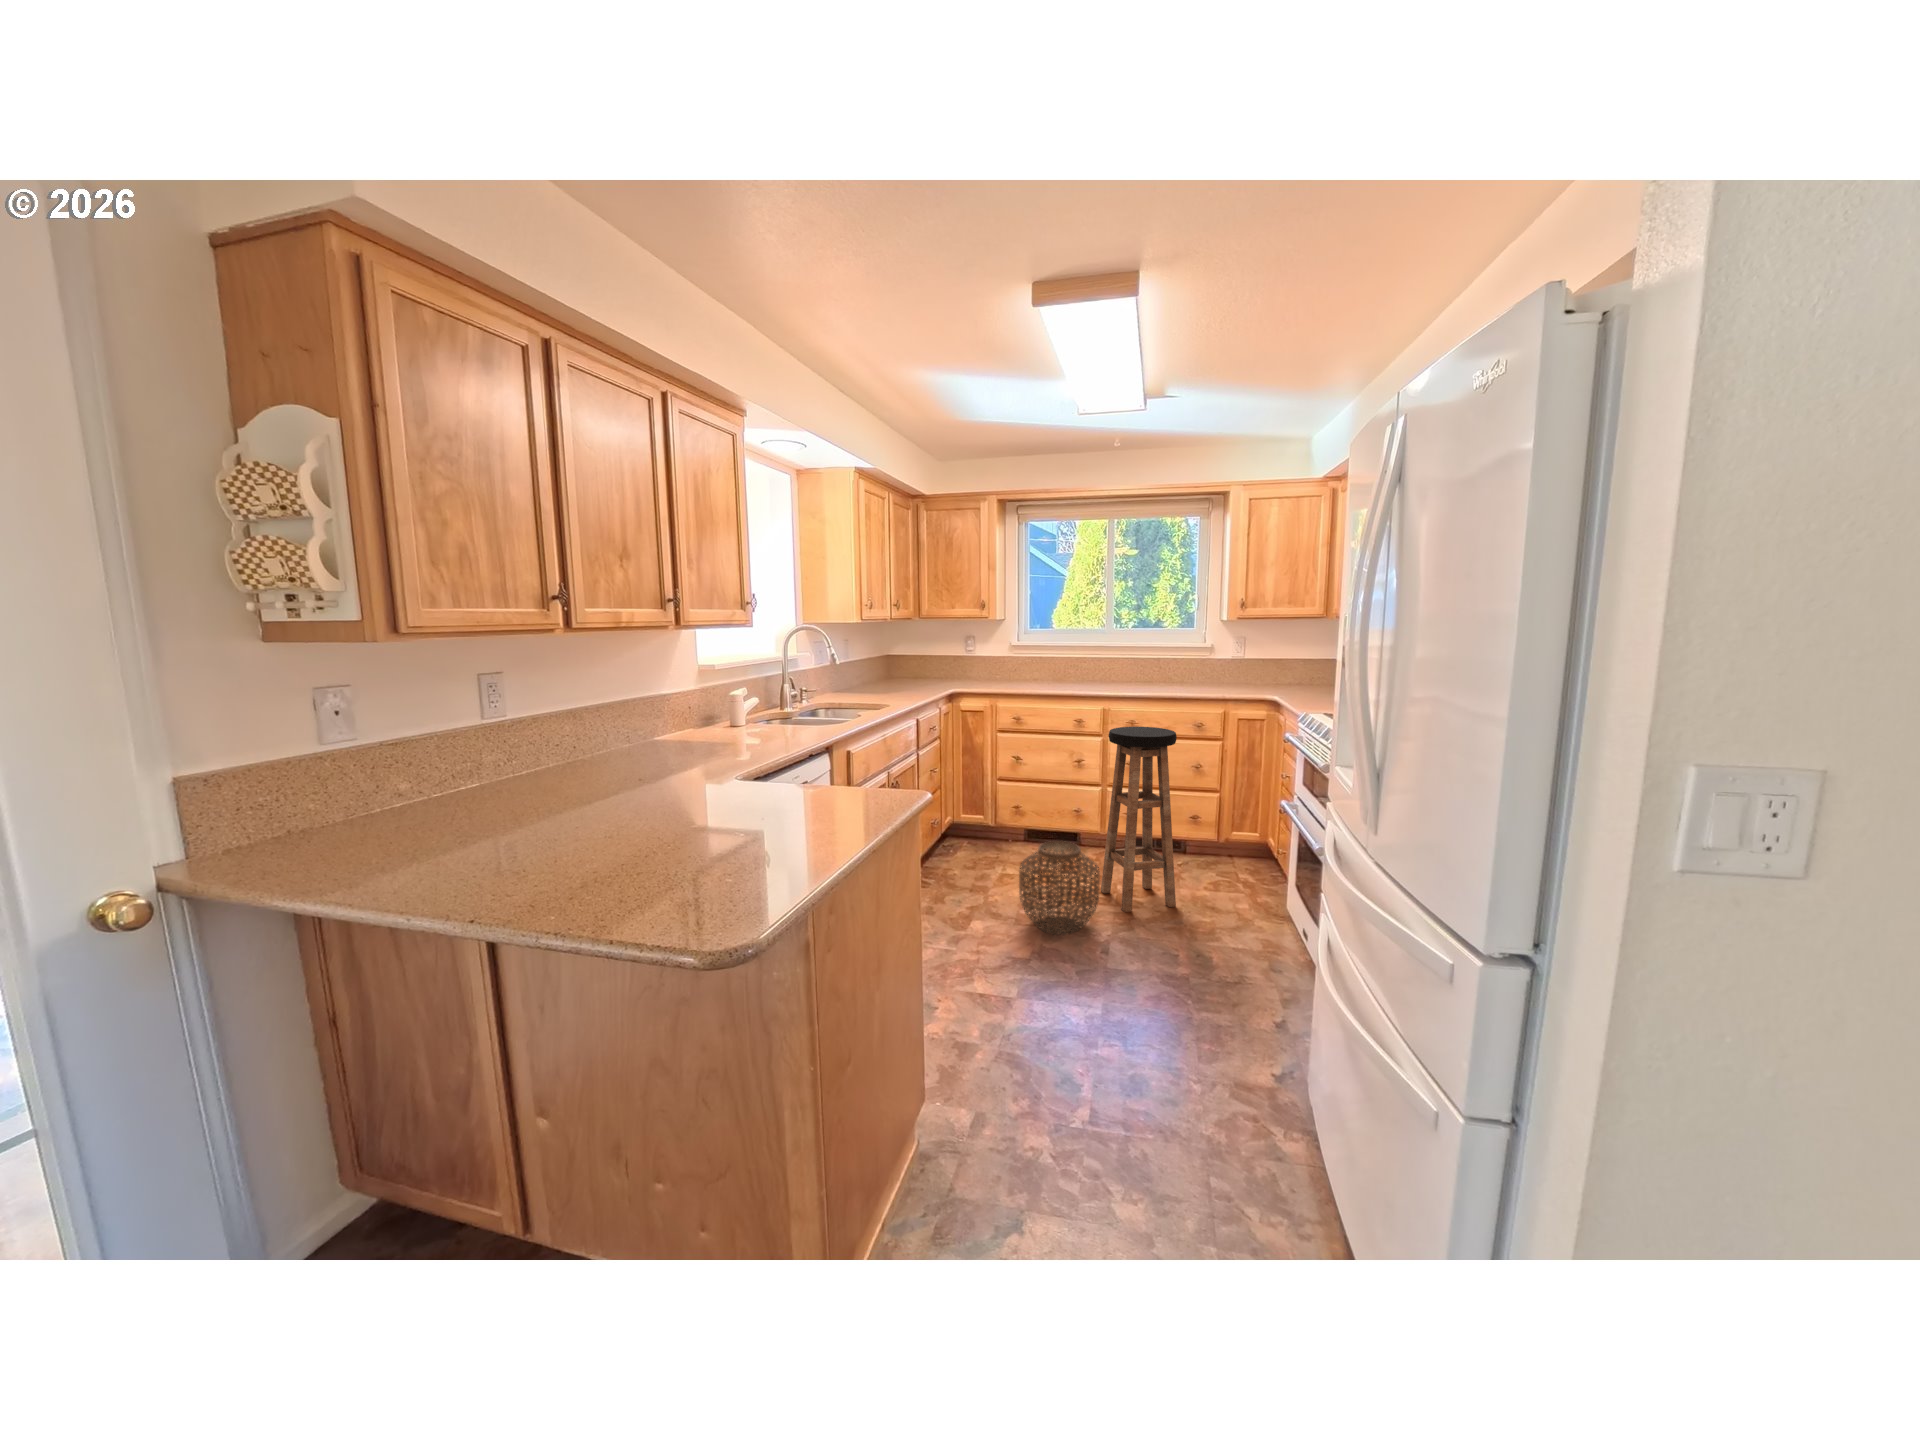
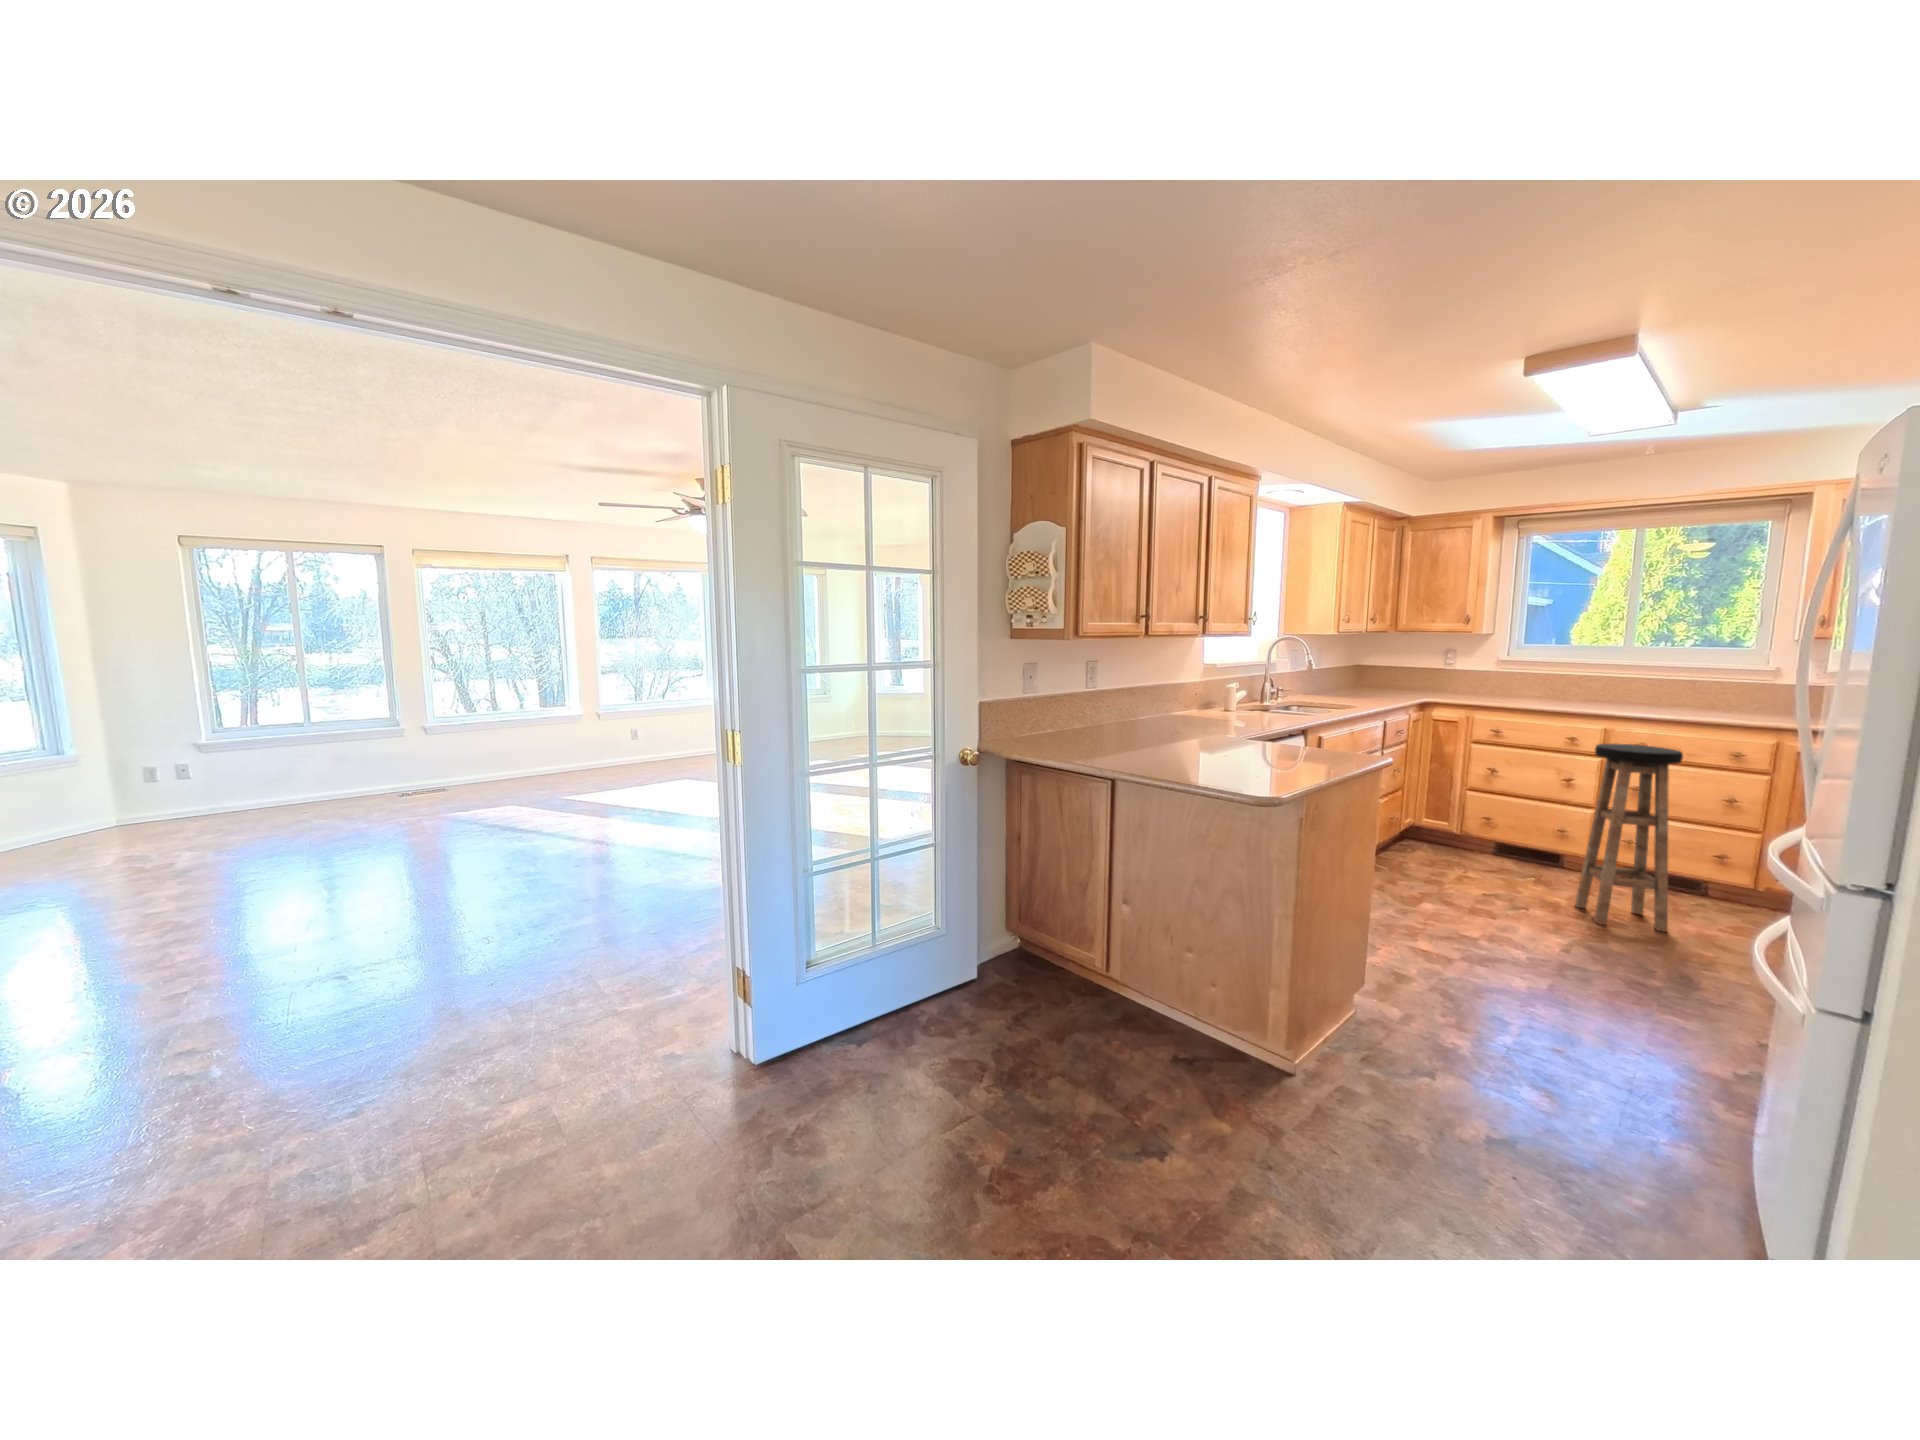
woven basket: present [1019,841,1100,934] -> none [1472,840,1565,925]

